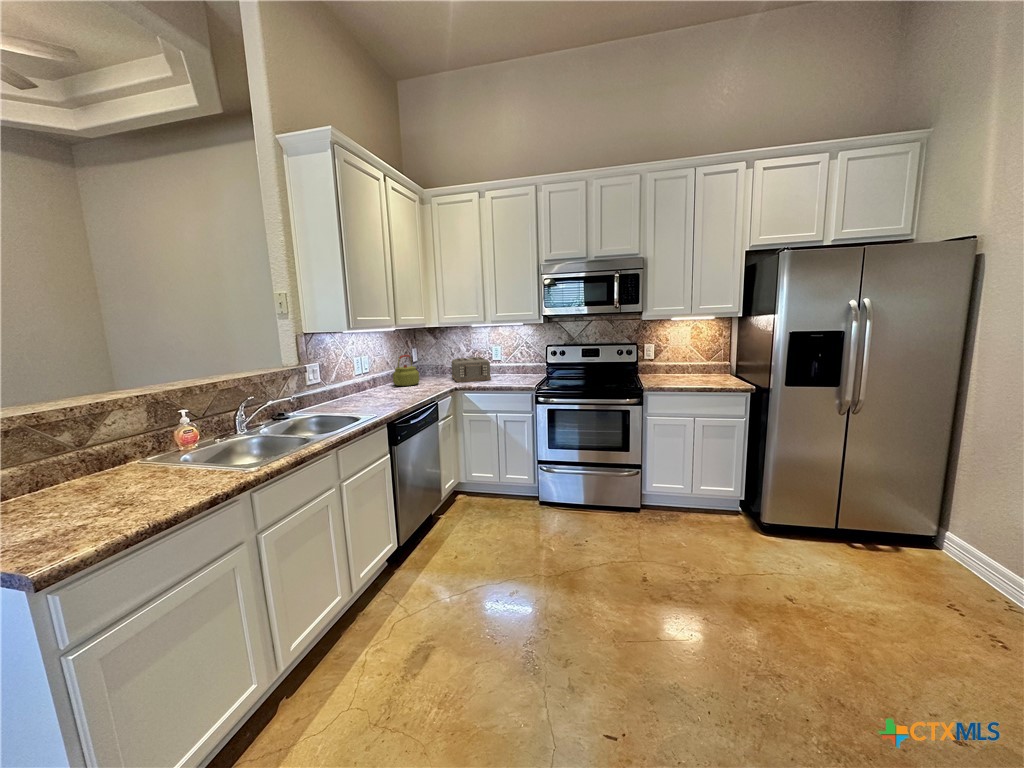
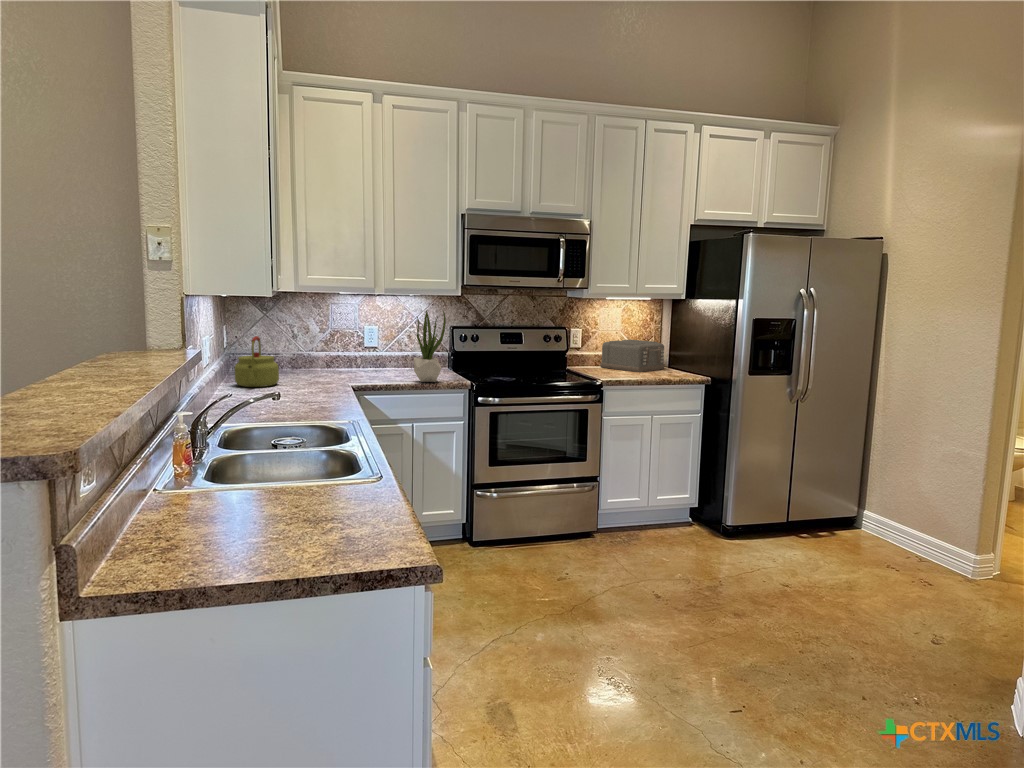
potted plant: none [497,334,520,385] -> present [414,310,446,382]
toaster: present [452,357,491,382] -> present [600,340,665,372]

